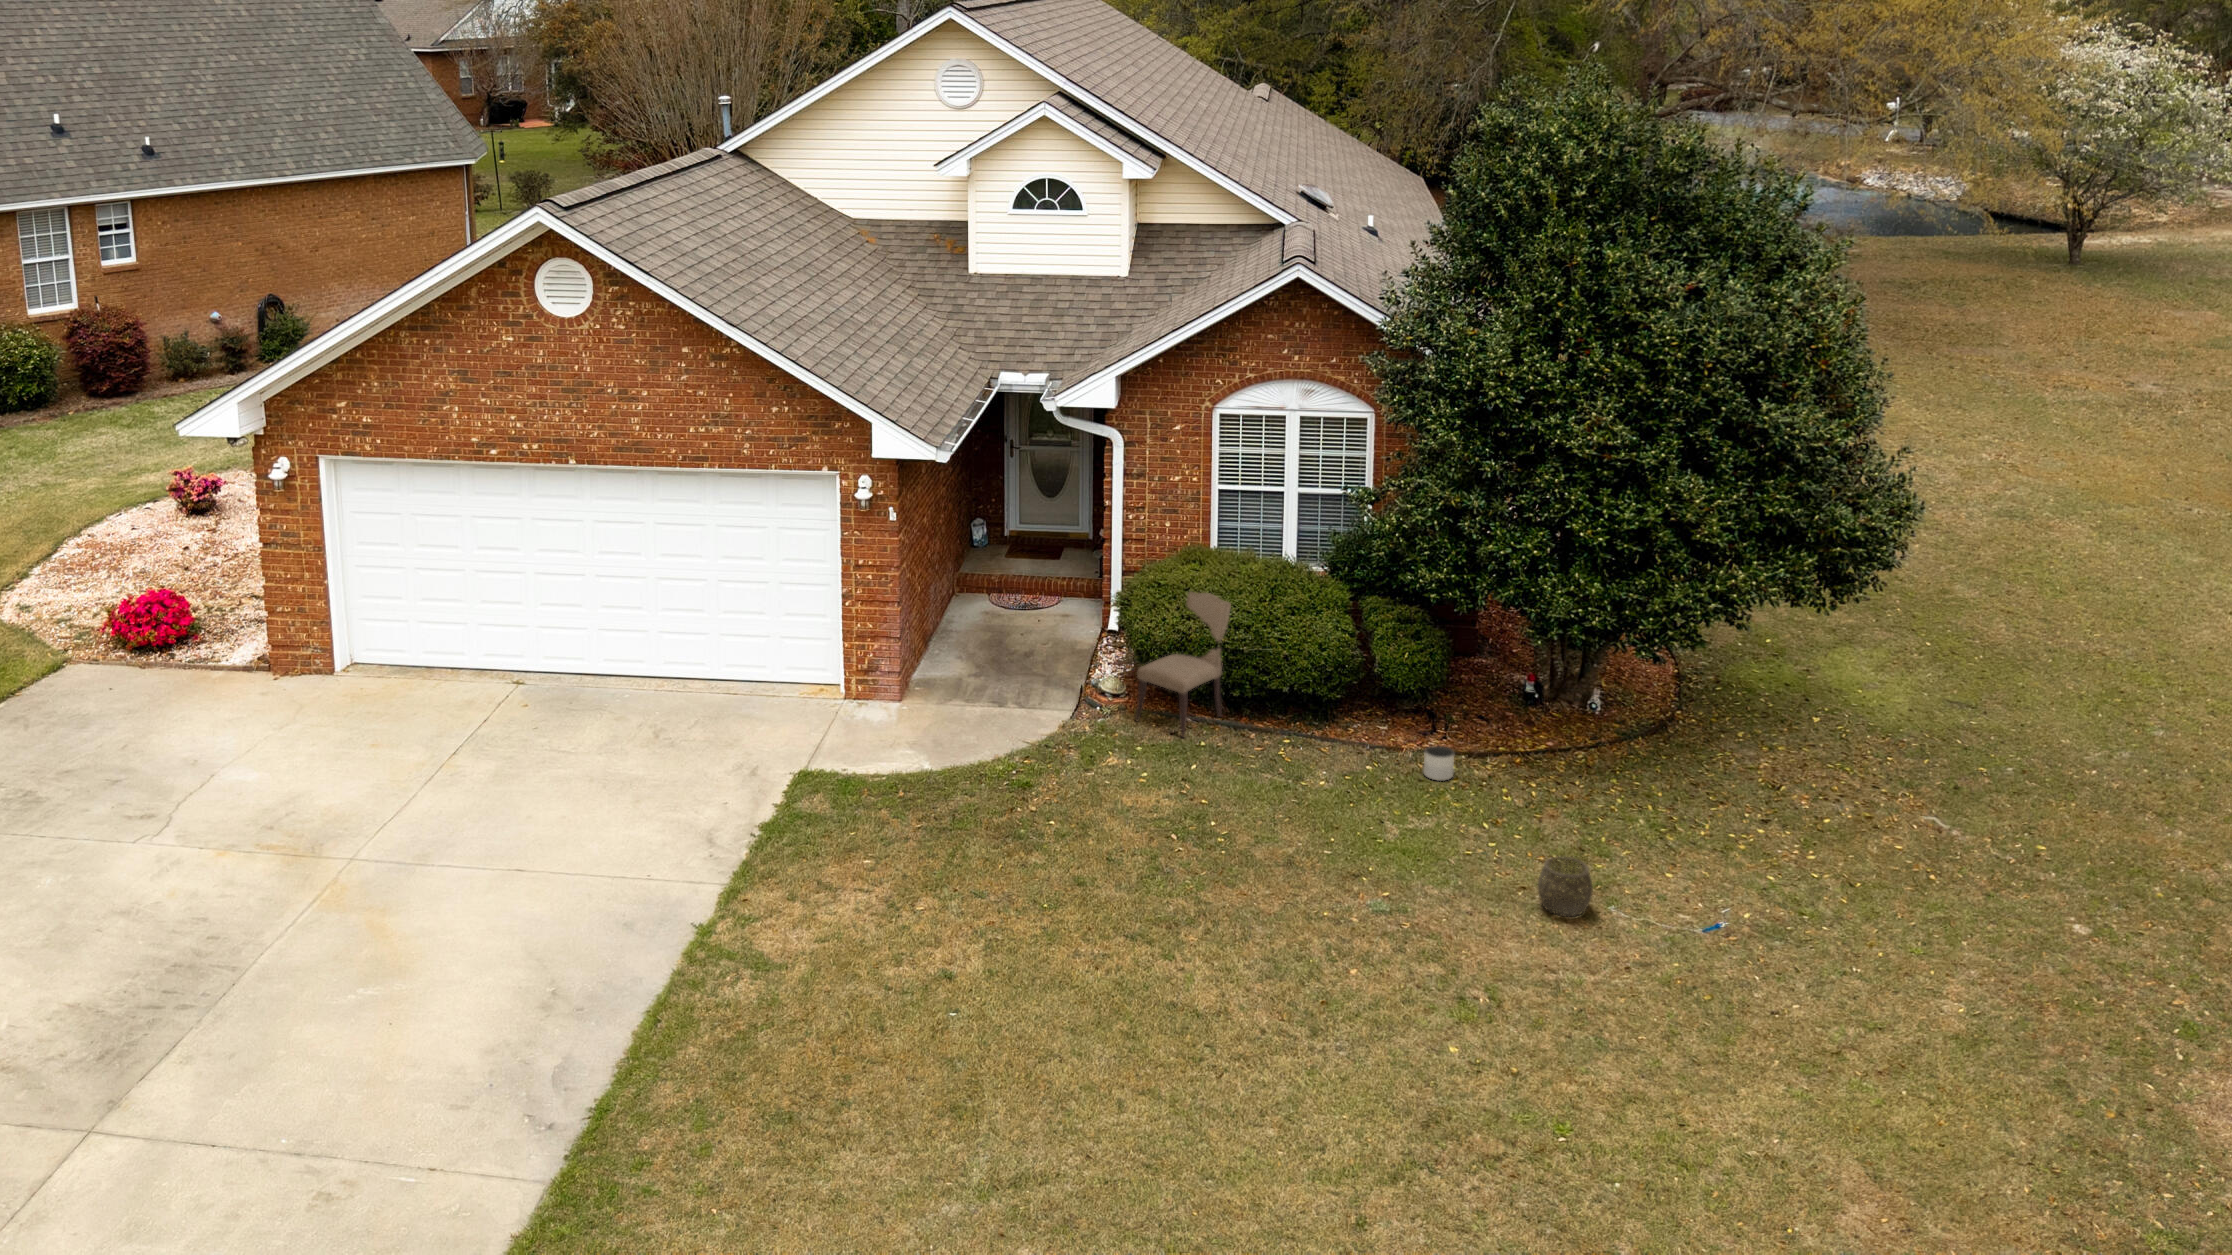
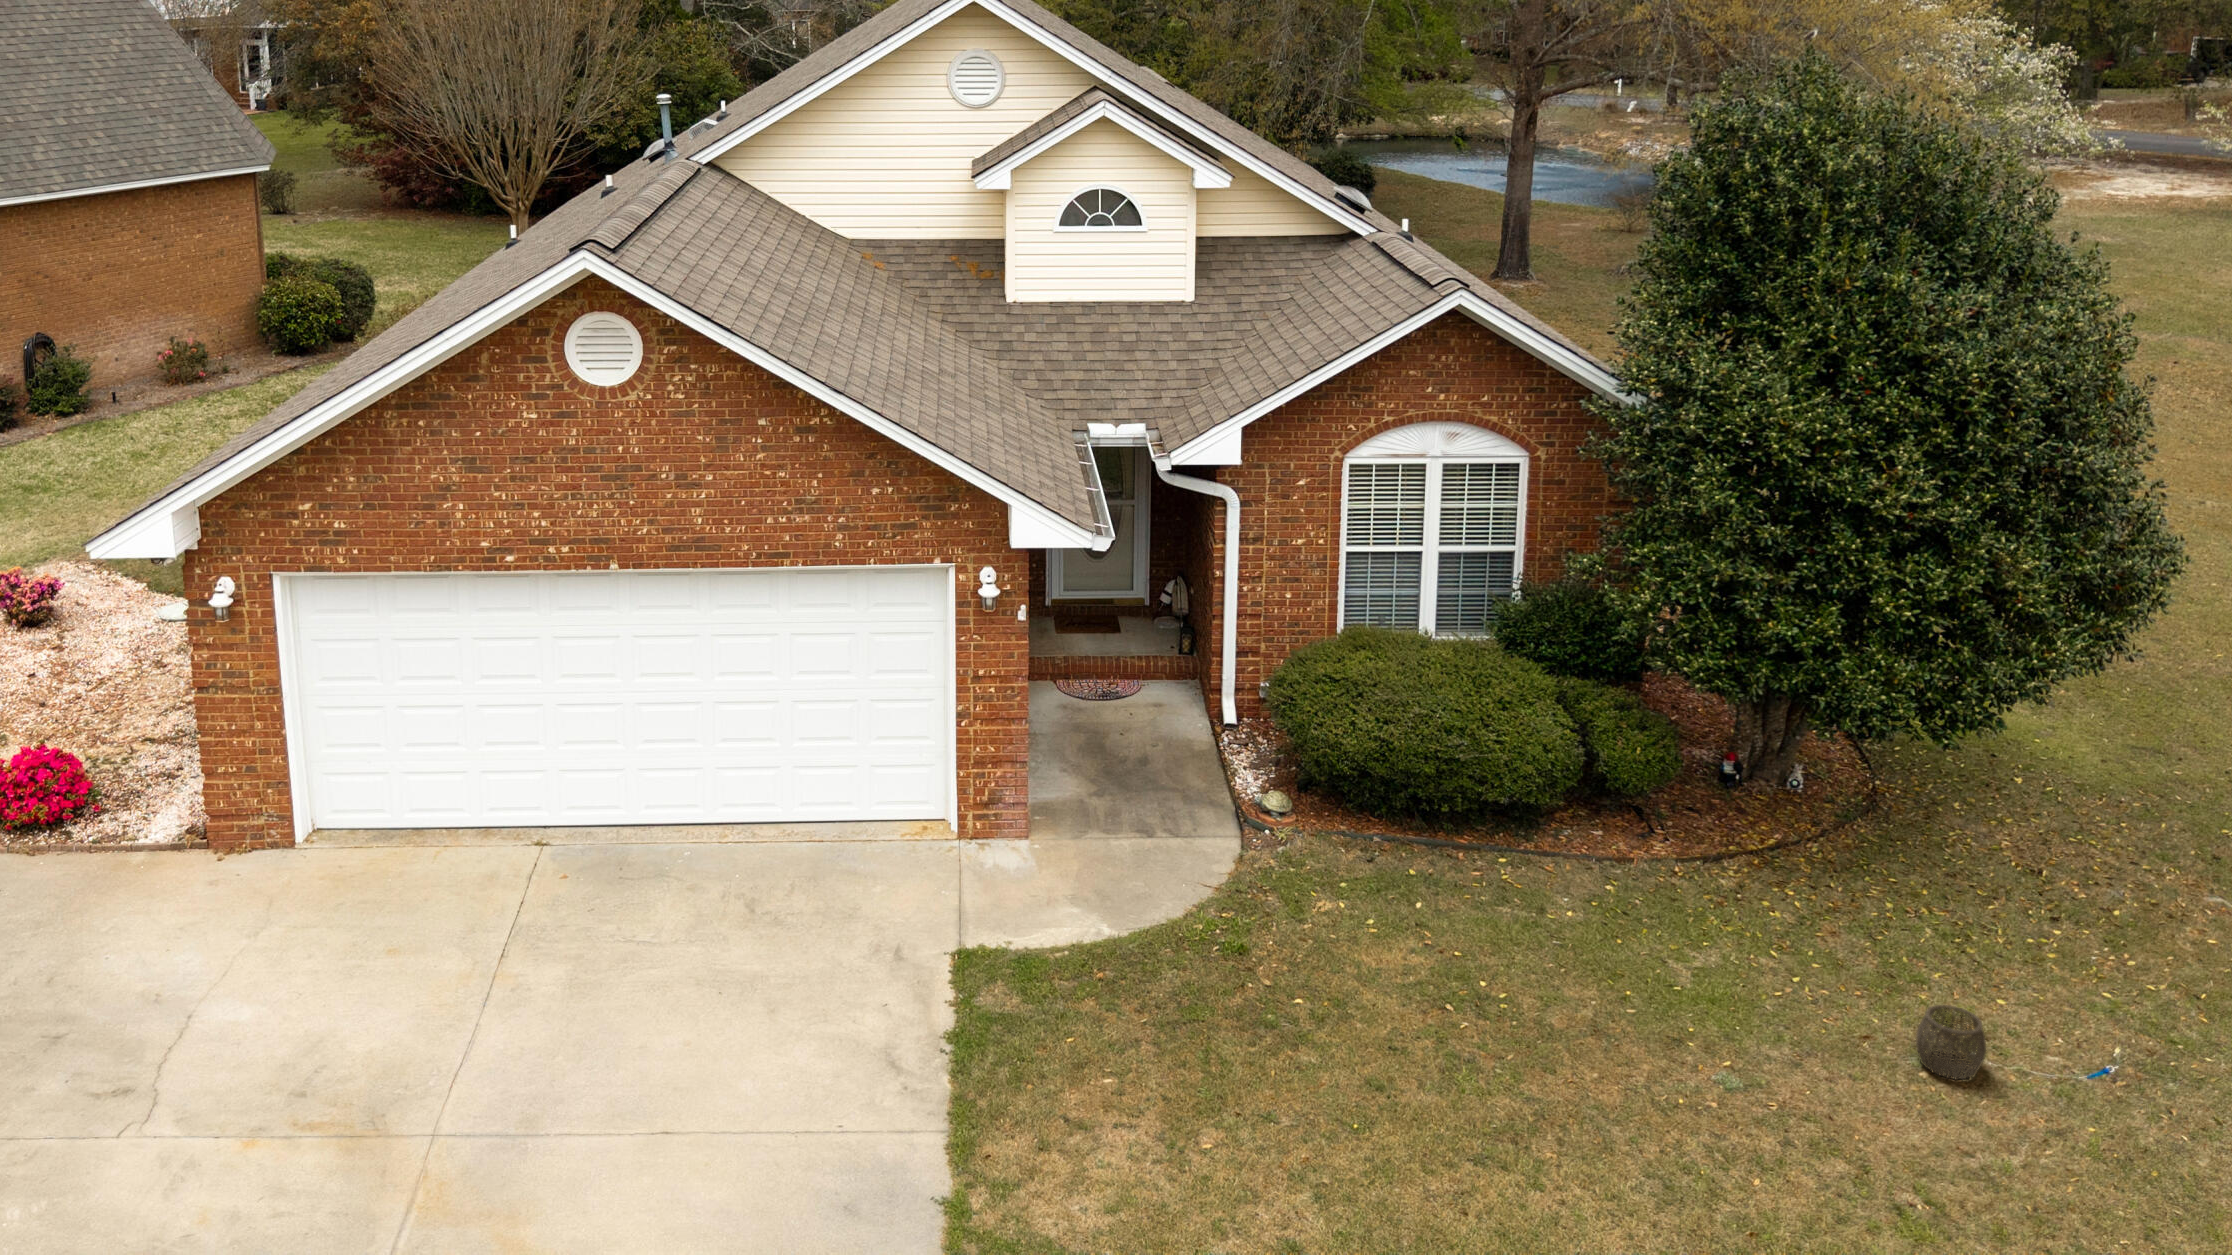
chair: present [1135,591,1231,737] -> none [1317,684,1425,863]
planter: present [1423,746,1454,781] -> none [1682,857,1721,900]

